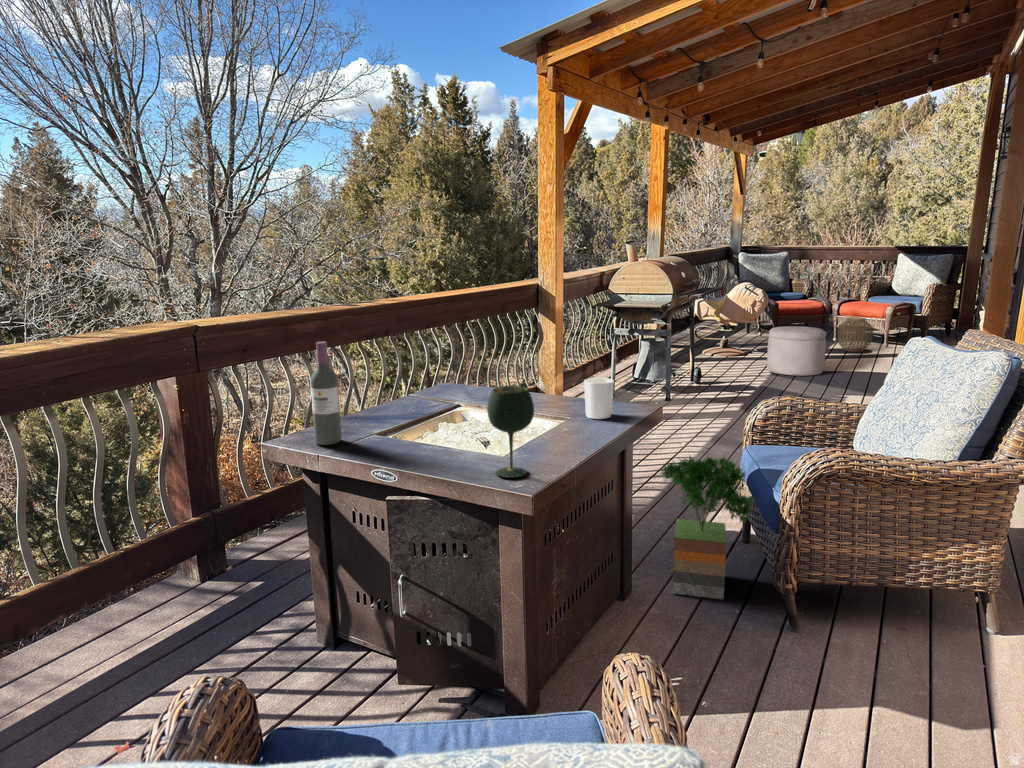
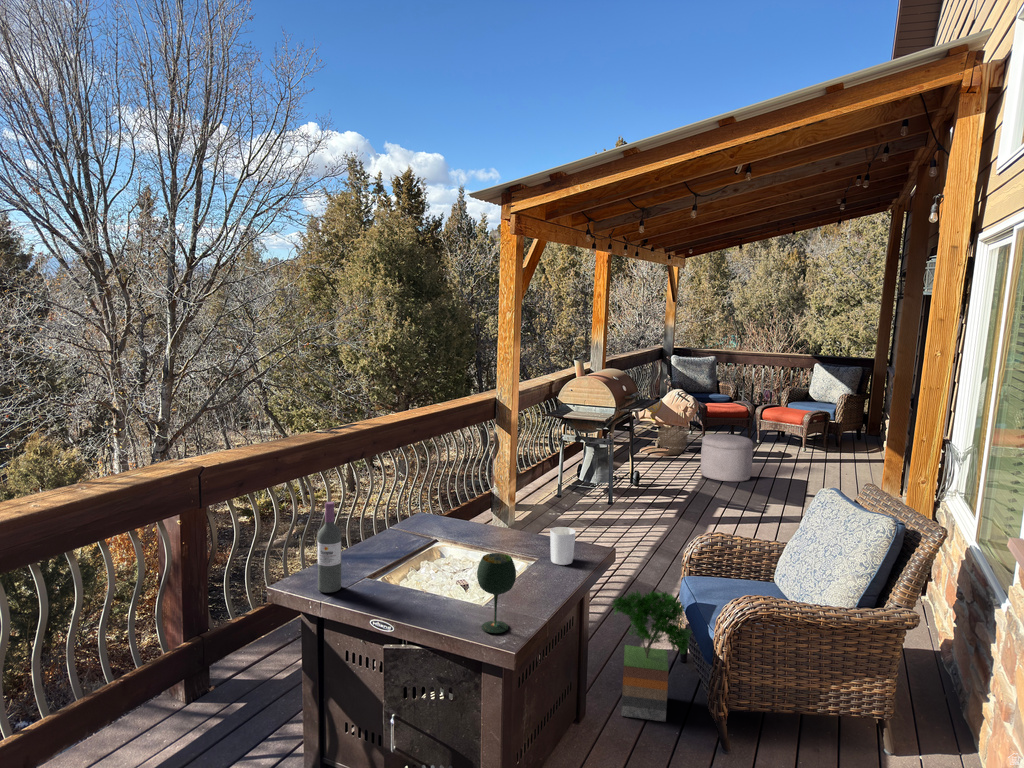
woven basket: present [837,318,873,352] -> present [658,426,687,455]

